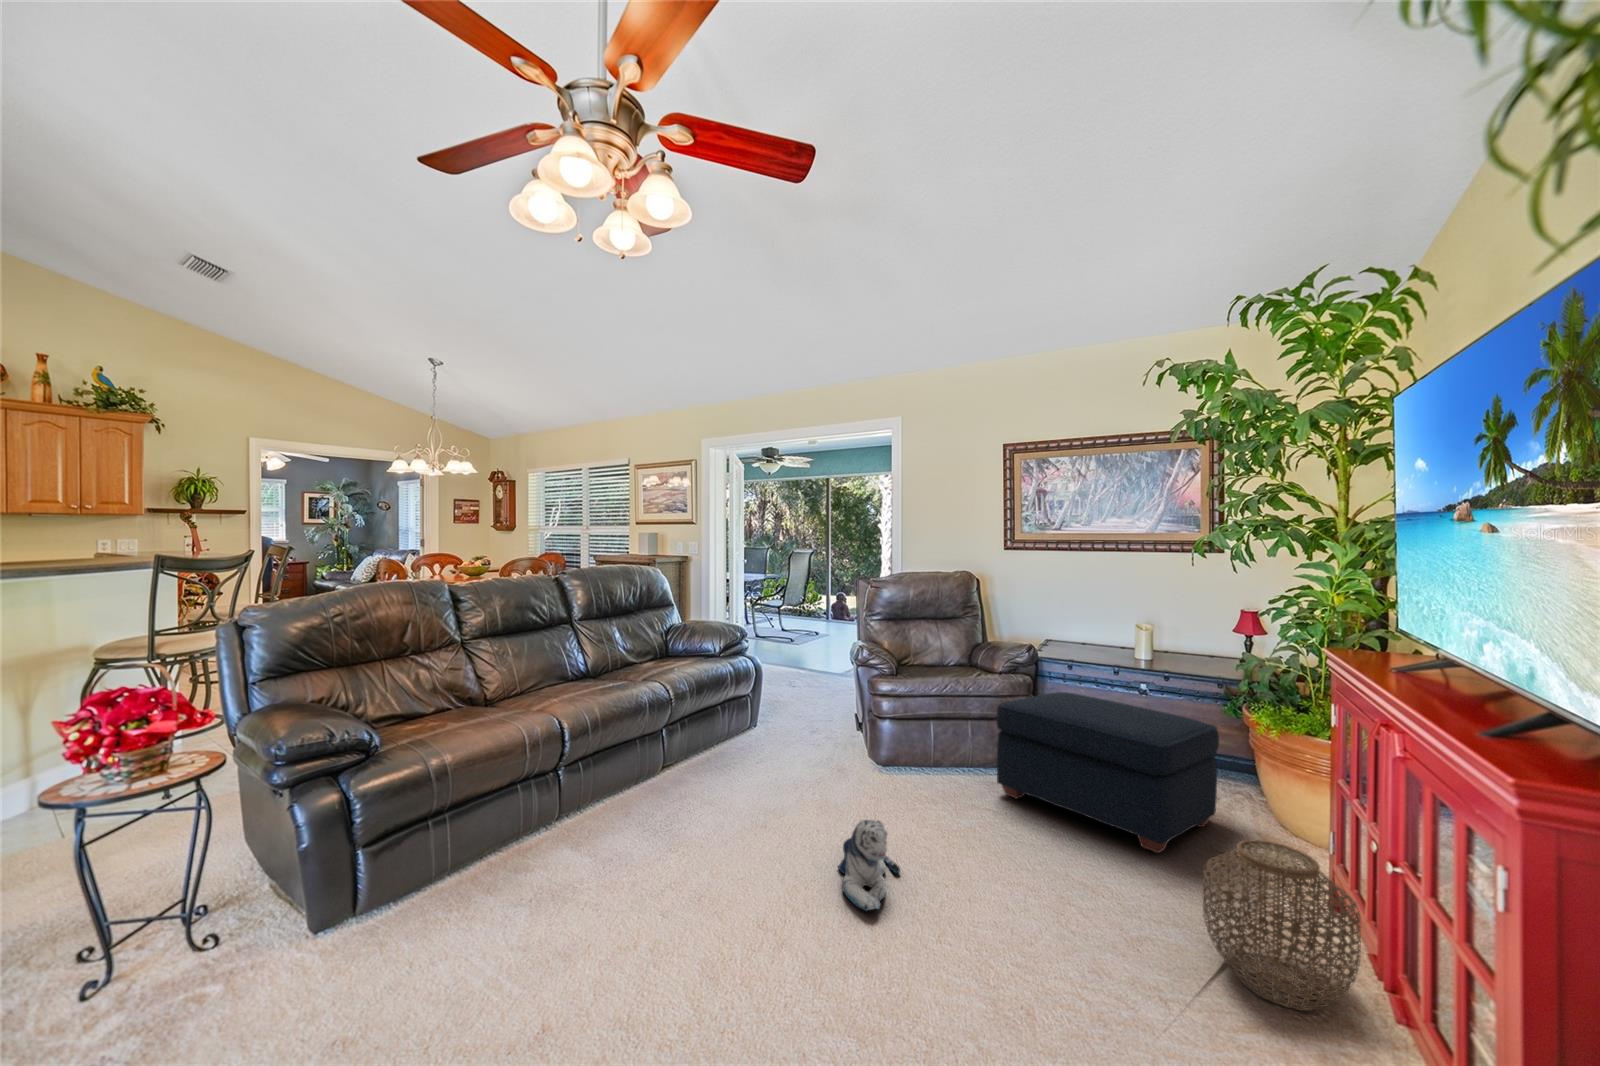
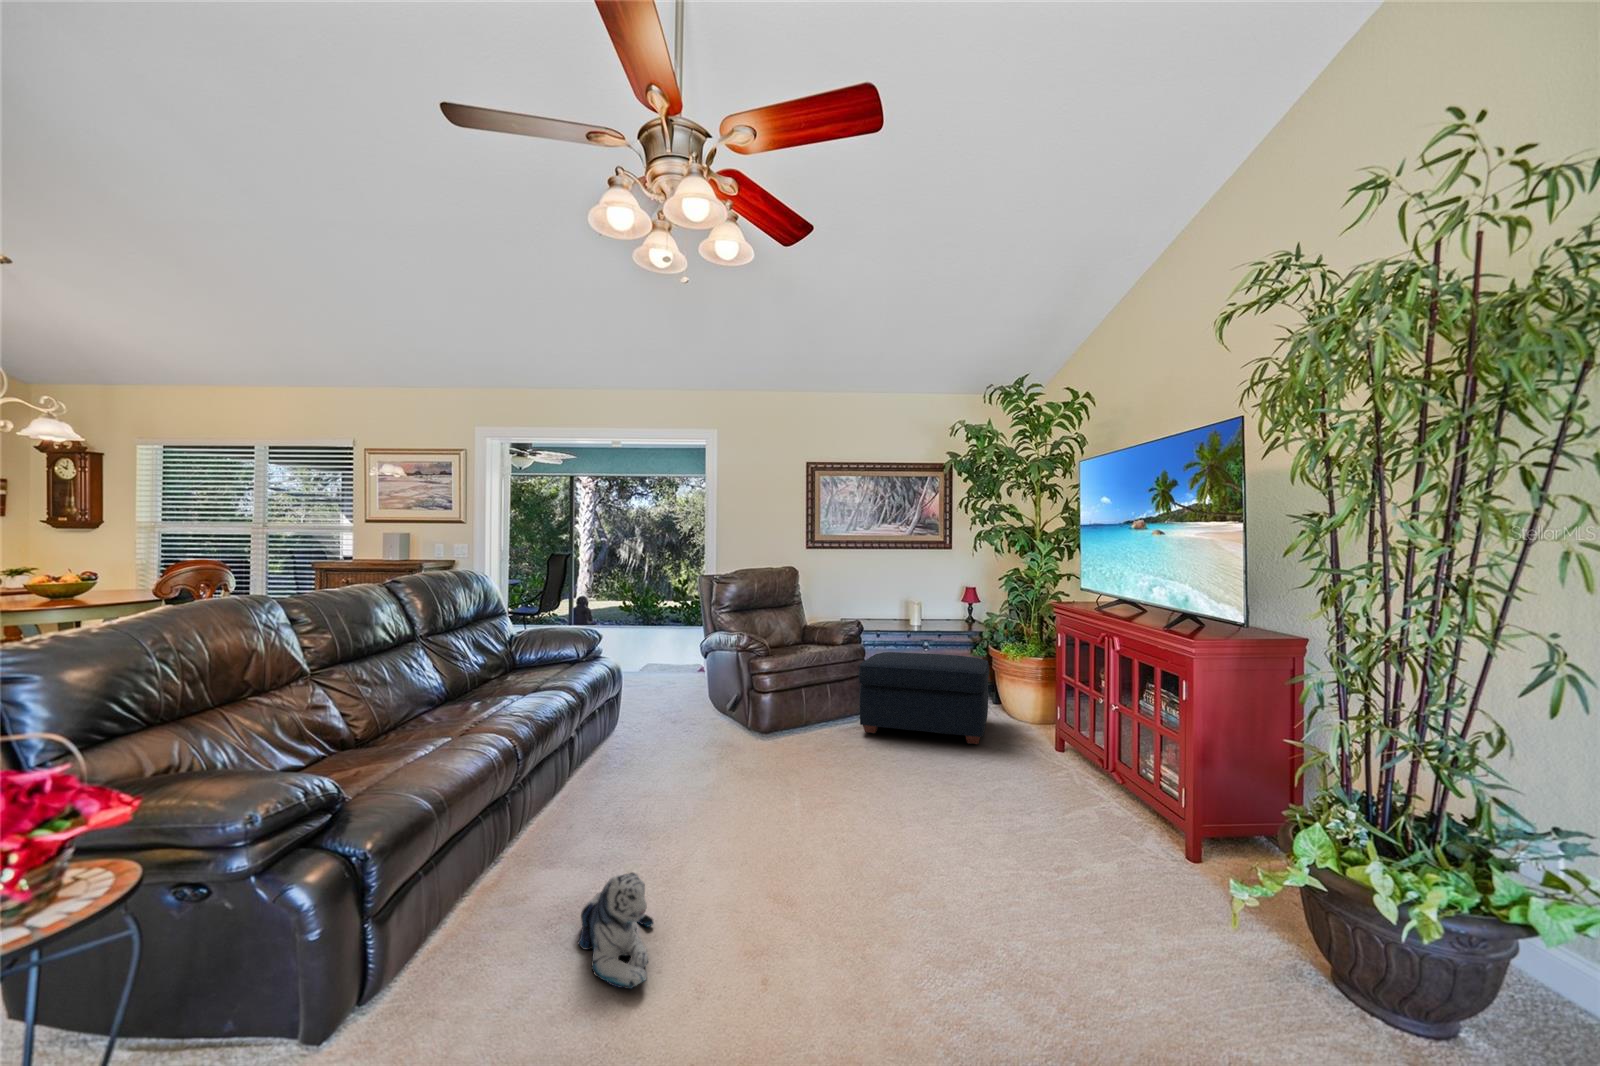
plush toy: present [838,820,900,911] -> present [578,873,653,989]
woven basket: present [1203,840,1361,1011] -> none [1037,712,1114,798]

